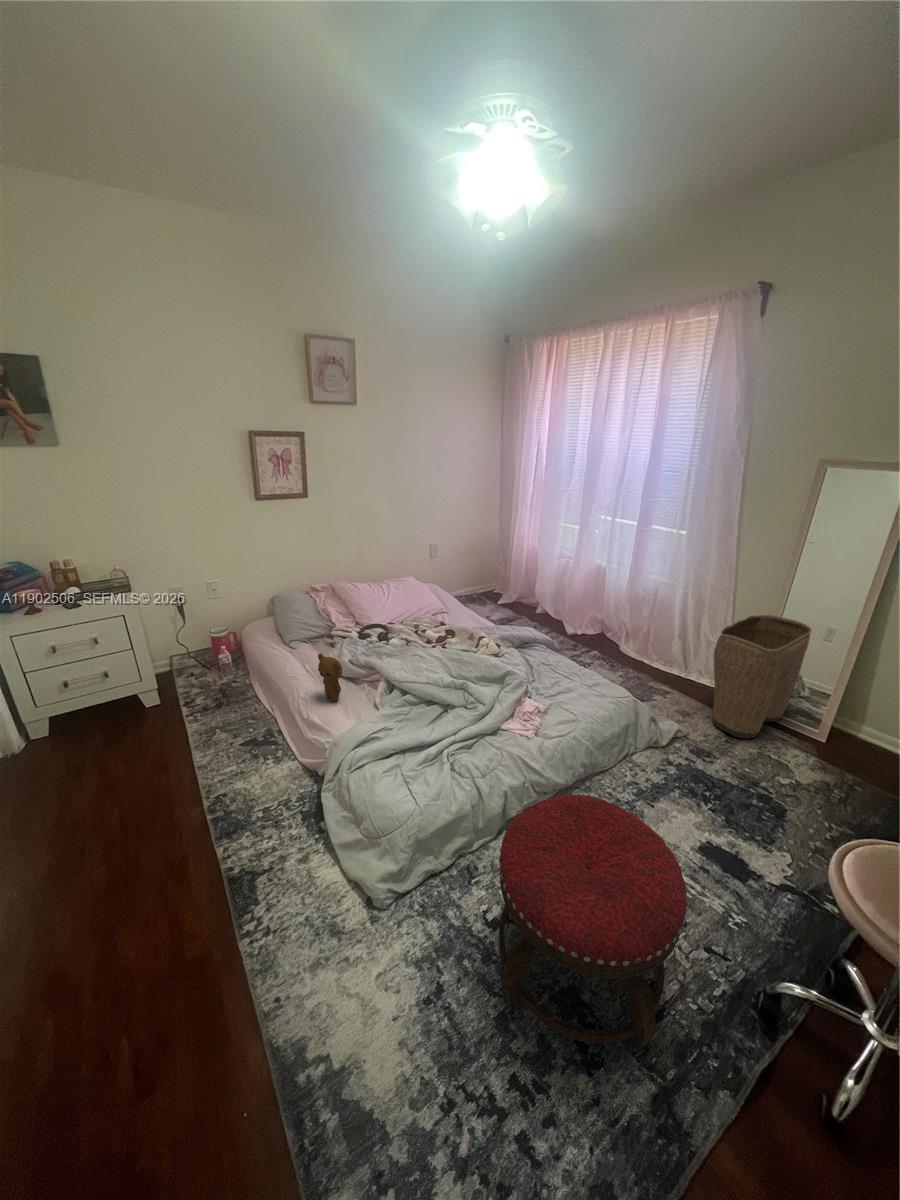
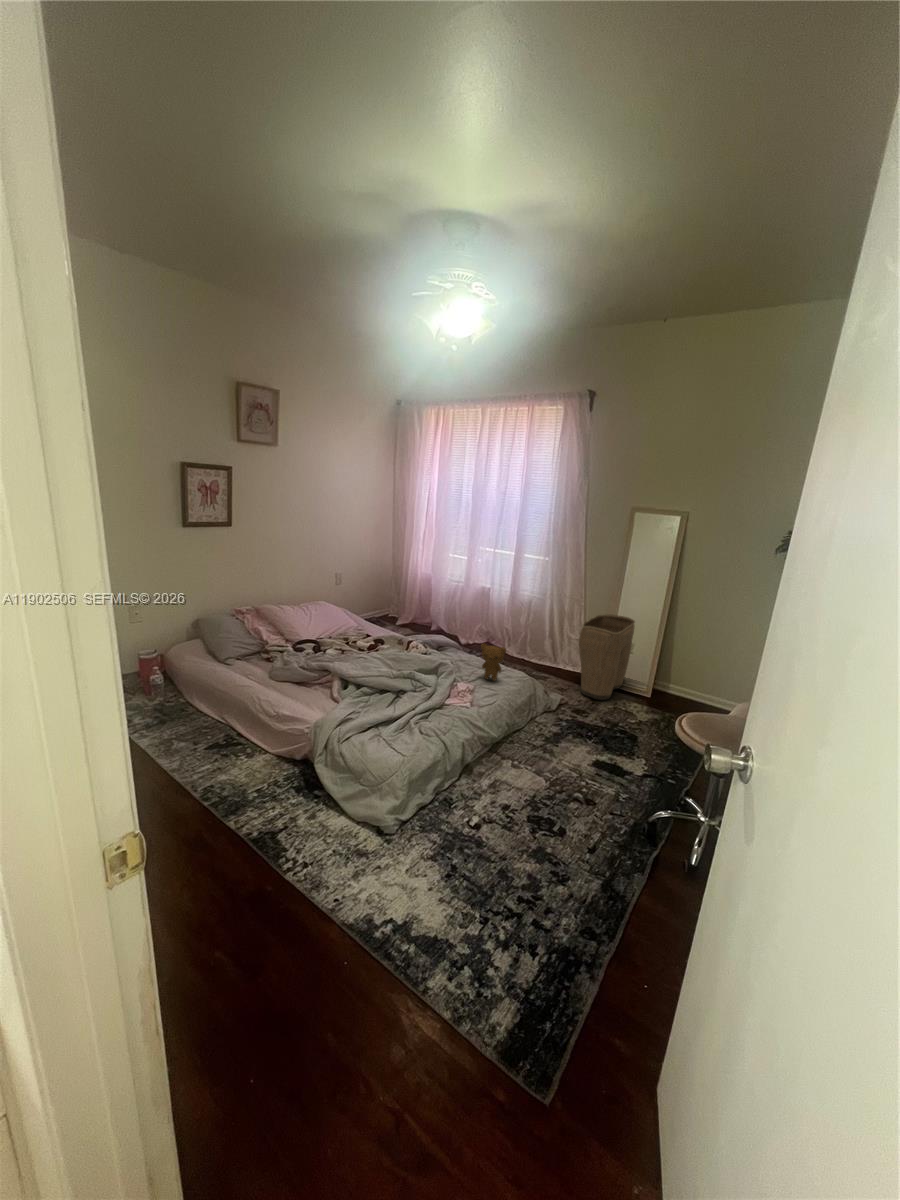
teddy bear: present [318,653,343,702] -> present [481,644,506,681]
ottoman: present [499,795,687,1051] -> none [483,723,606,869]

